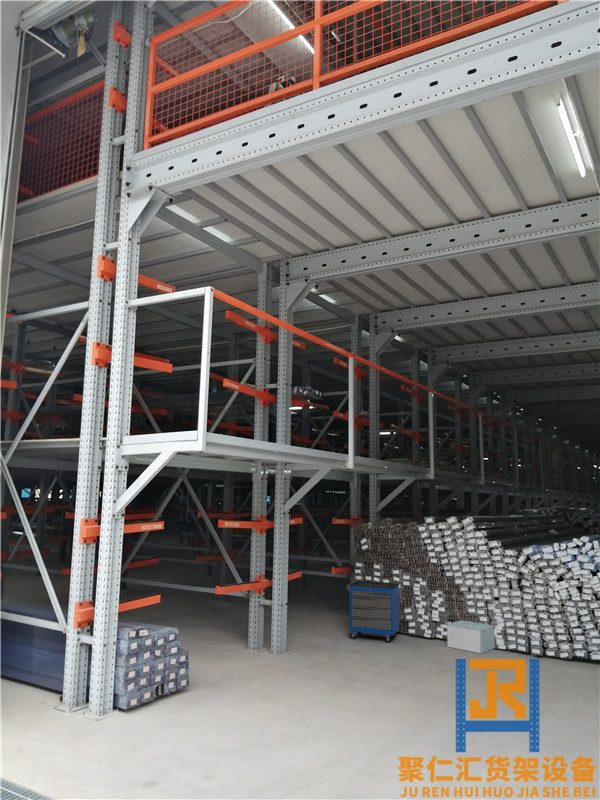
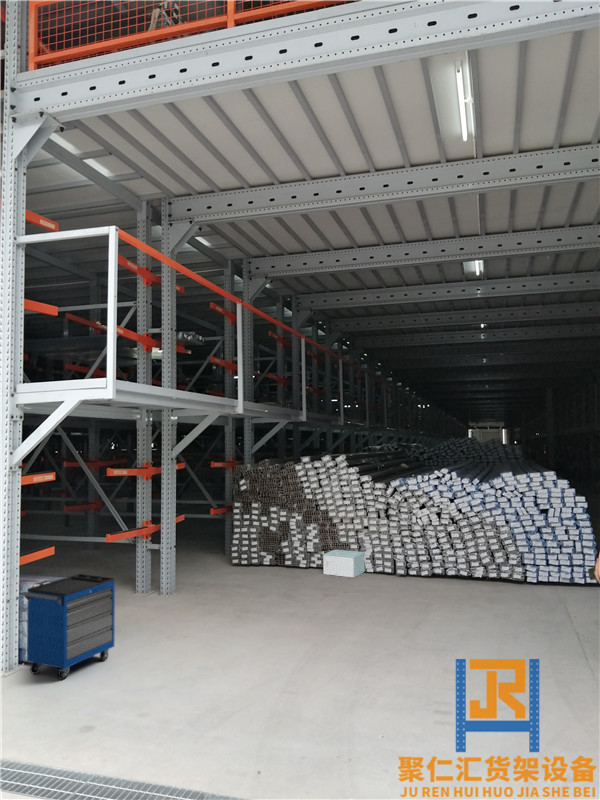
storage cabinet: present [345,581,399,643] -> present [22,574,115,680]

